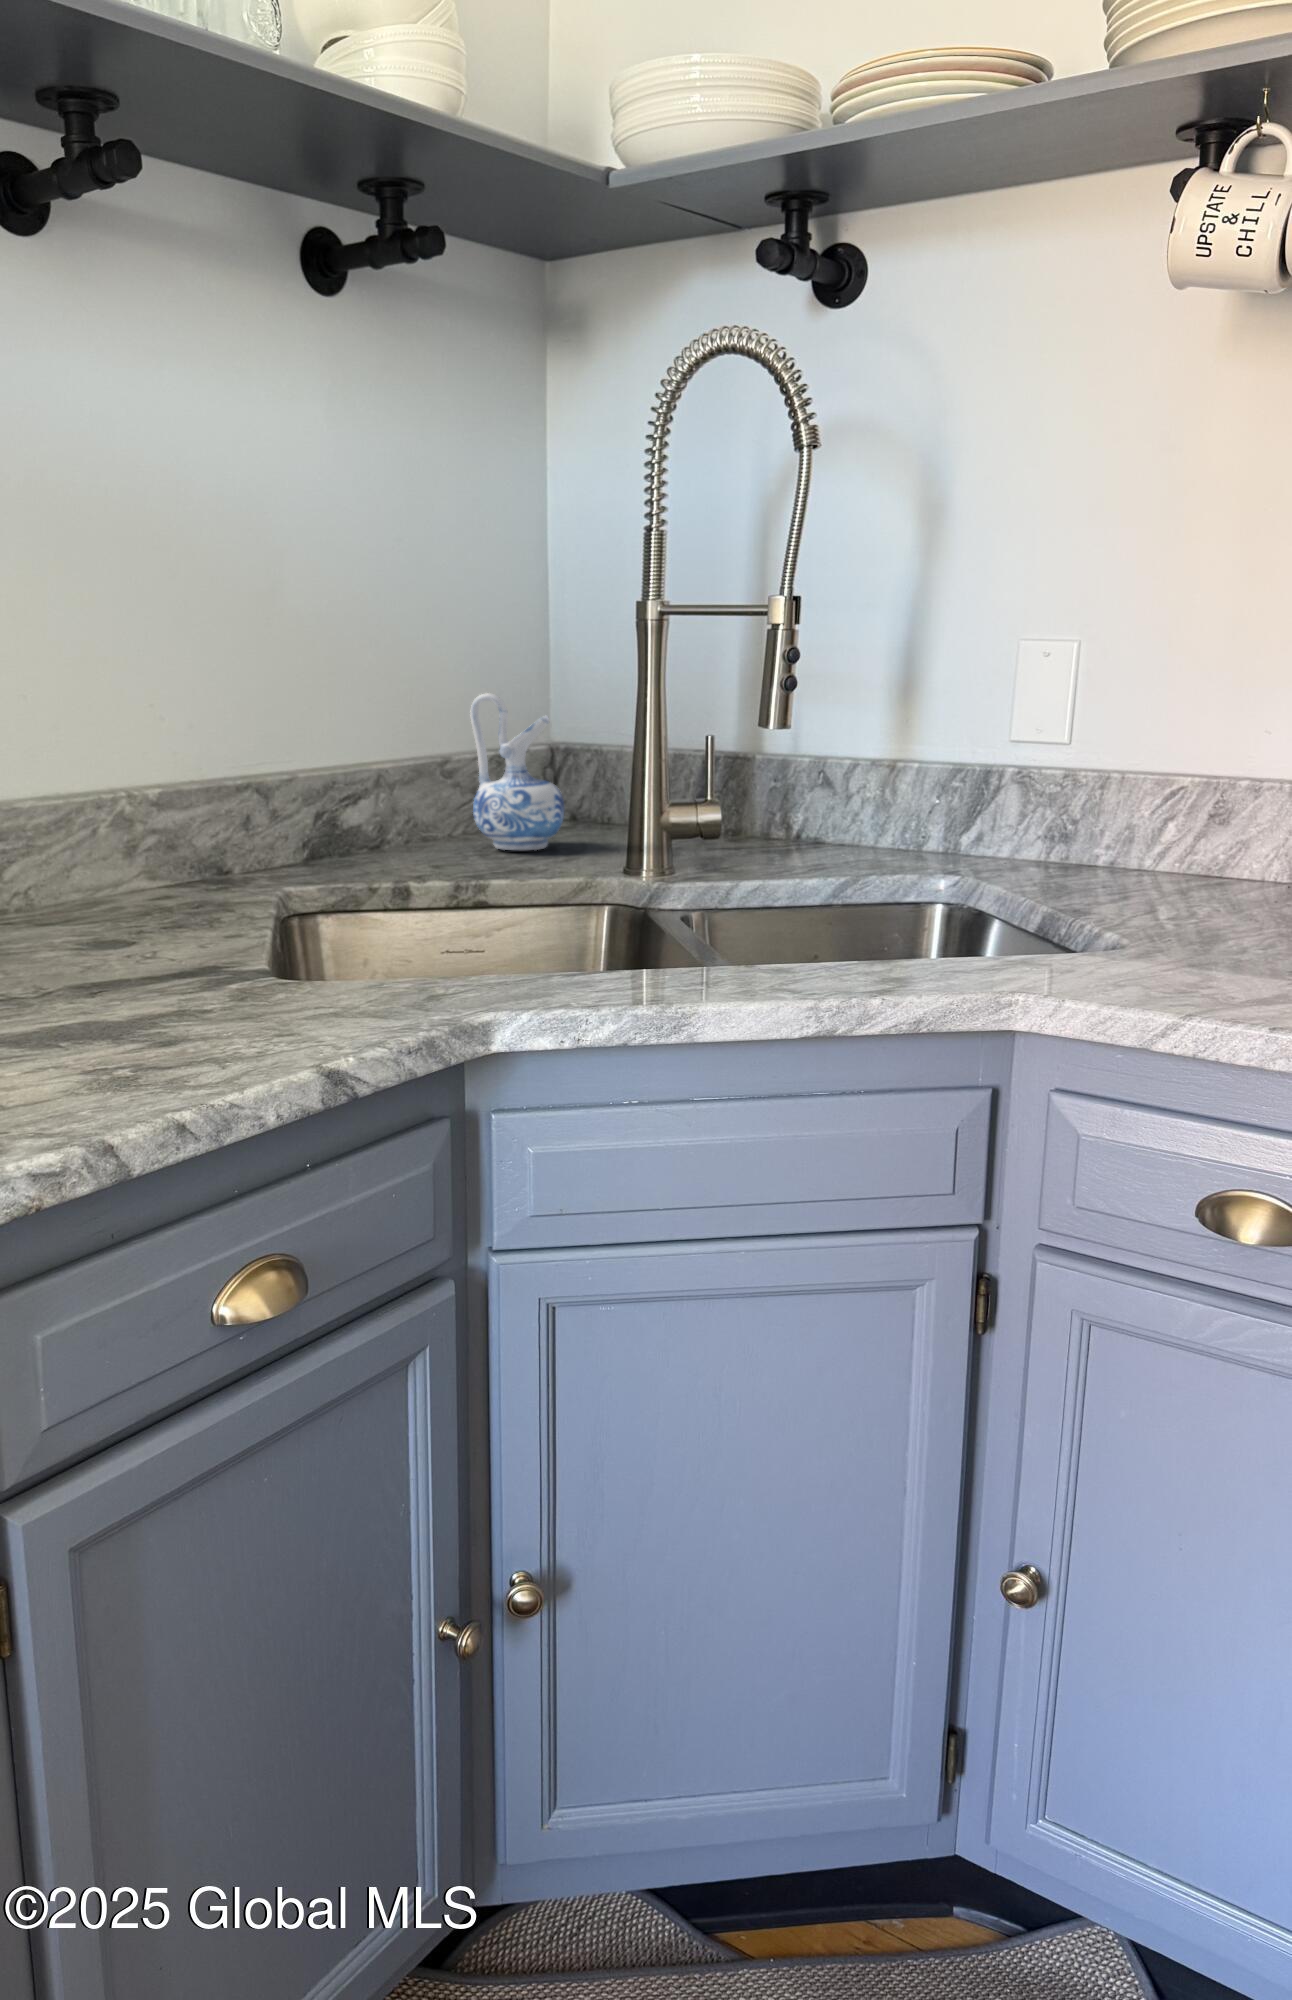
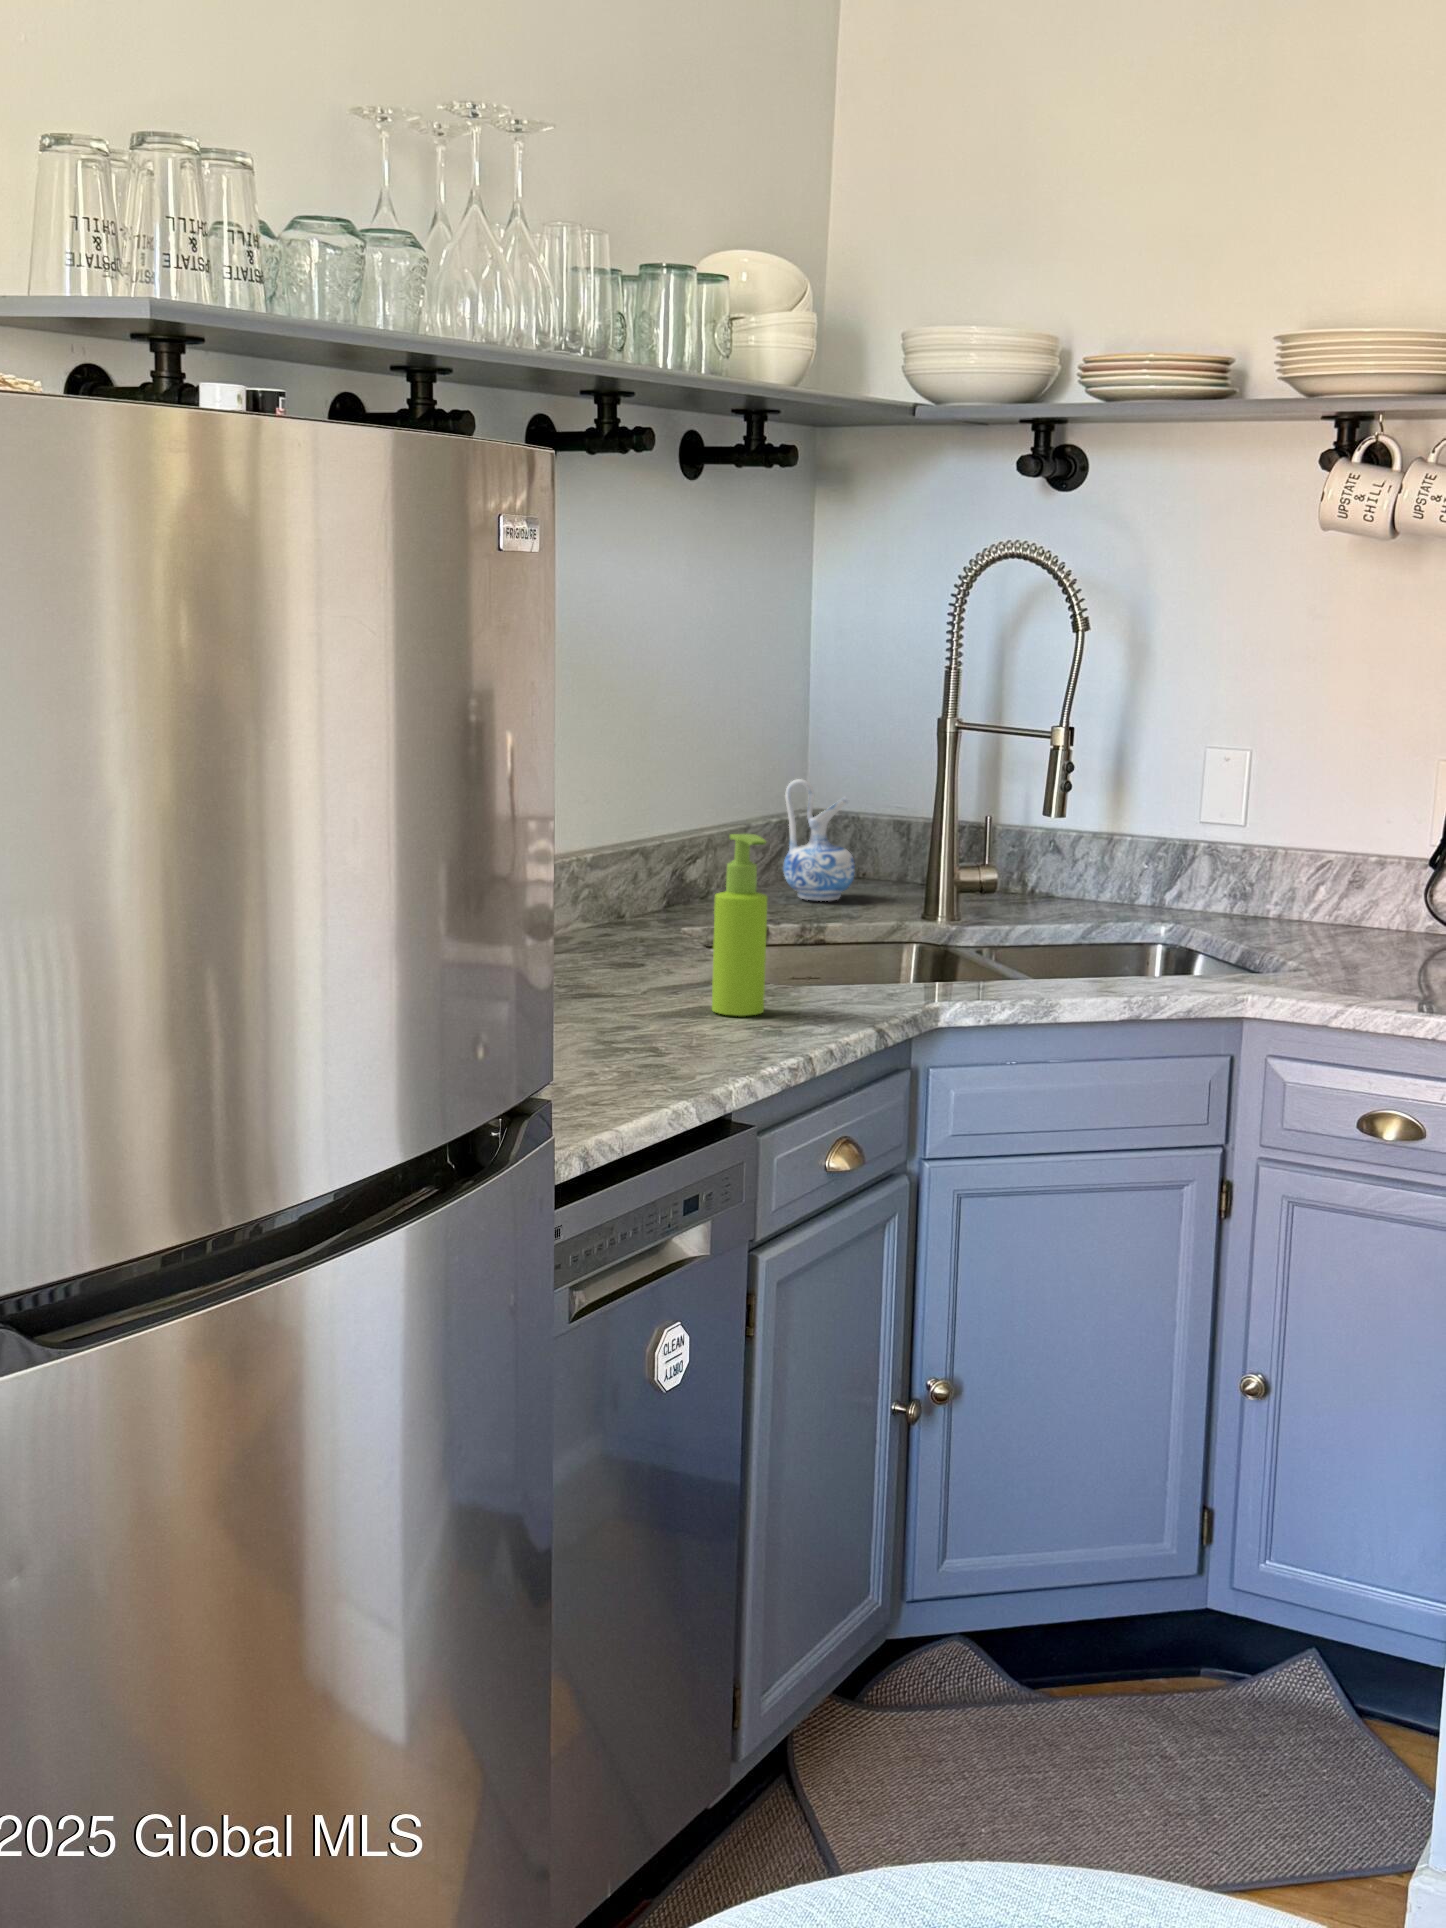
soap dispenser: none [58,730,168,1045] -> present [712,834,767,1016]

